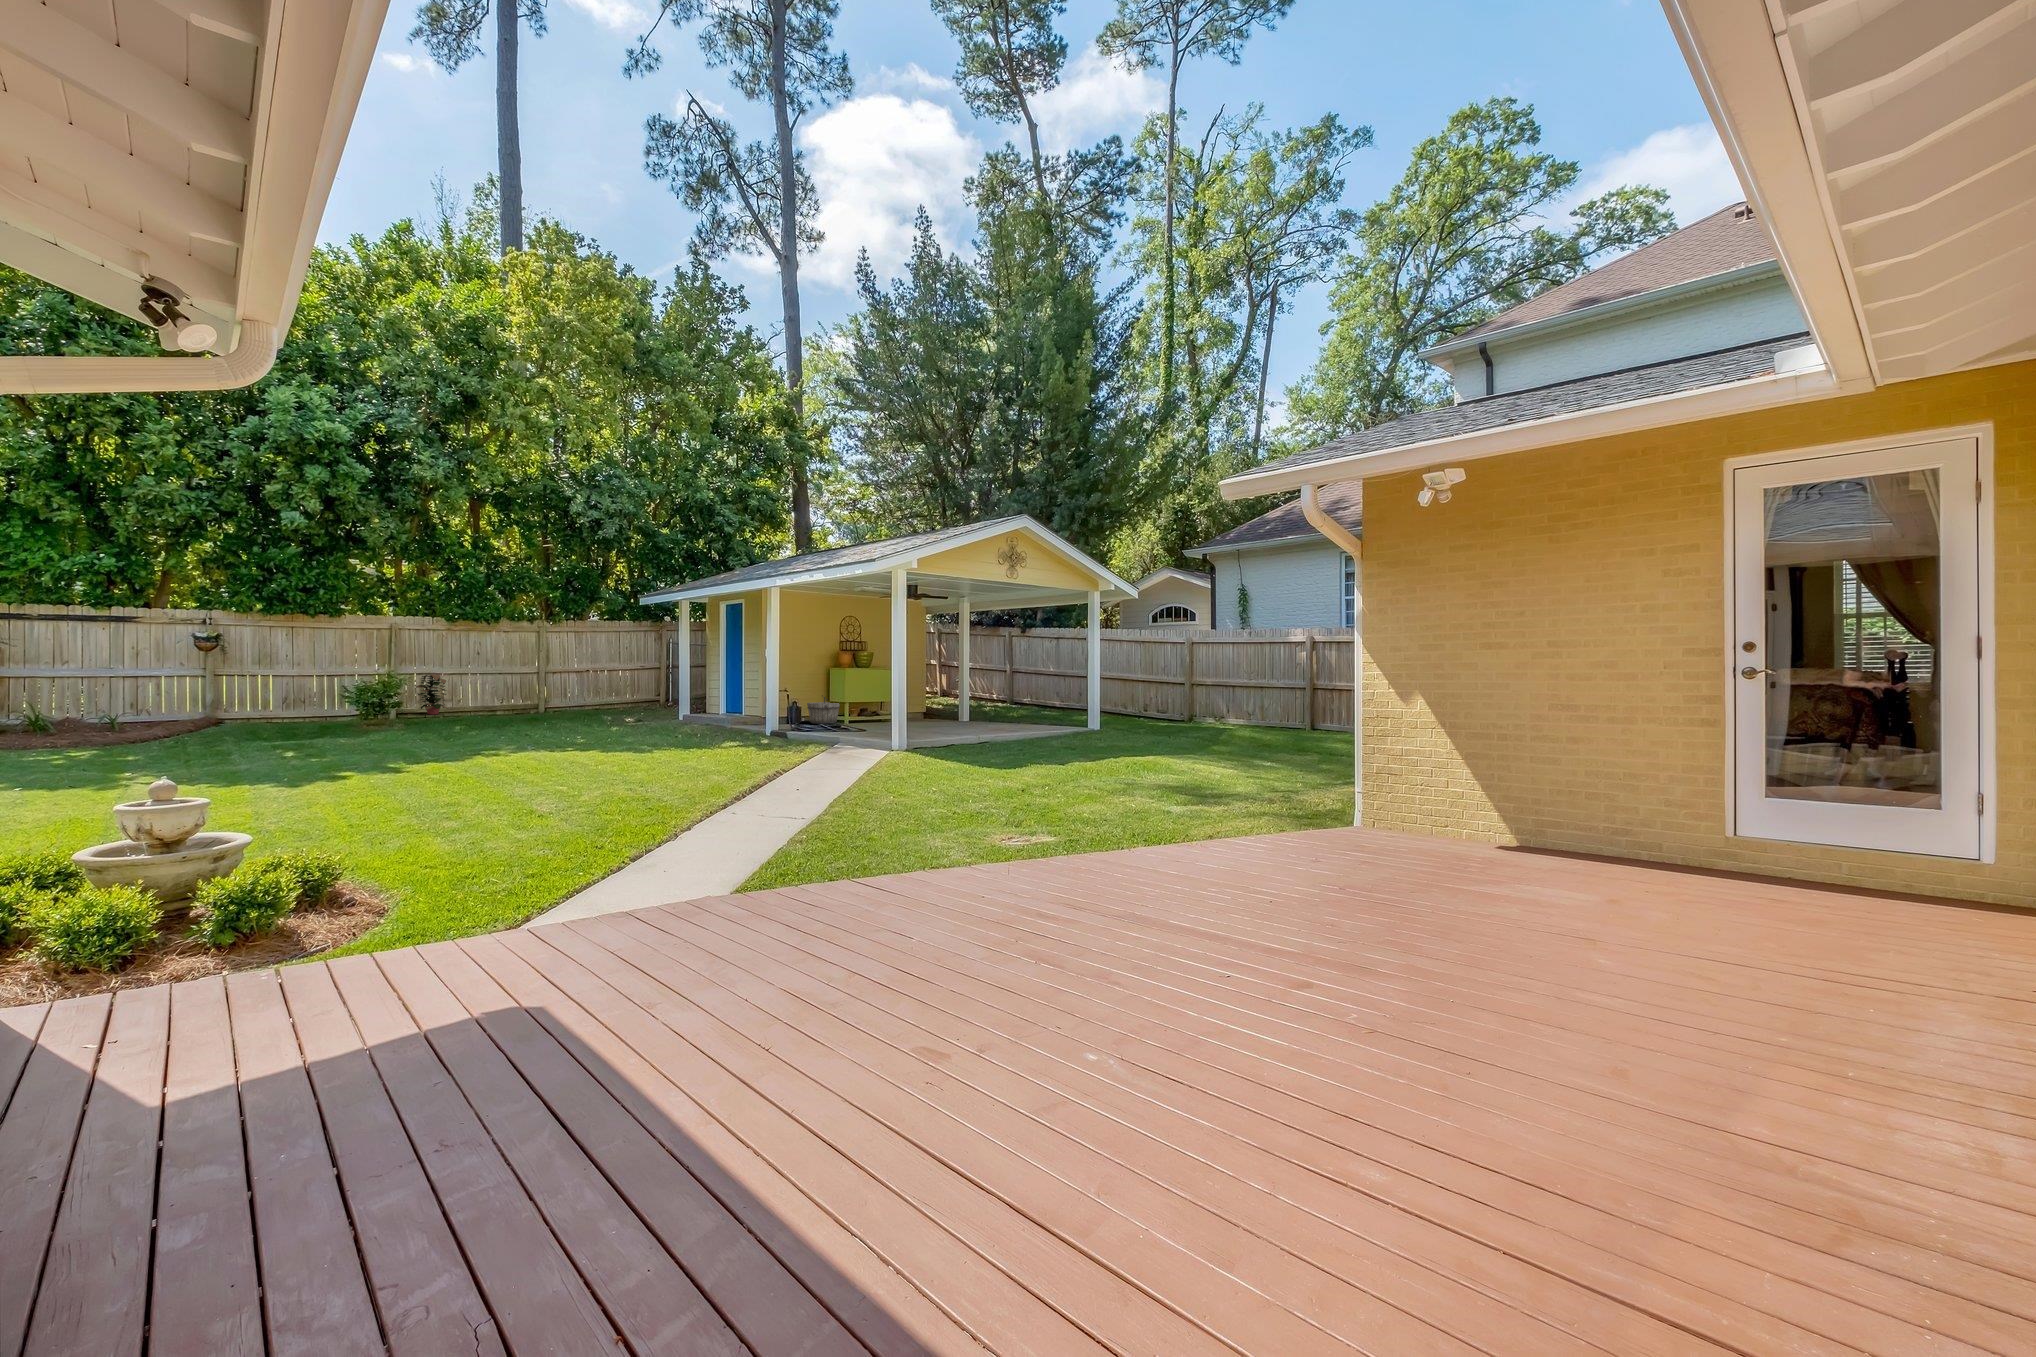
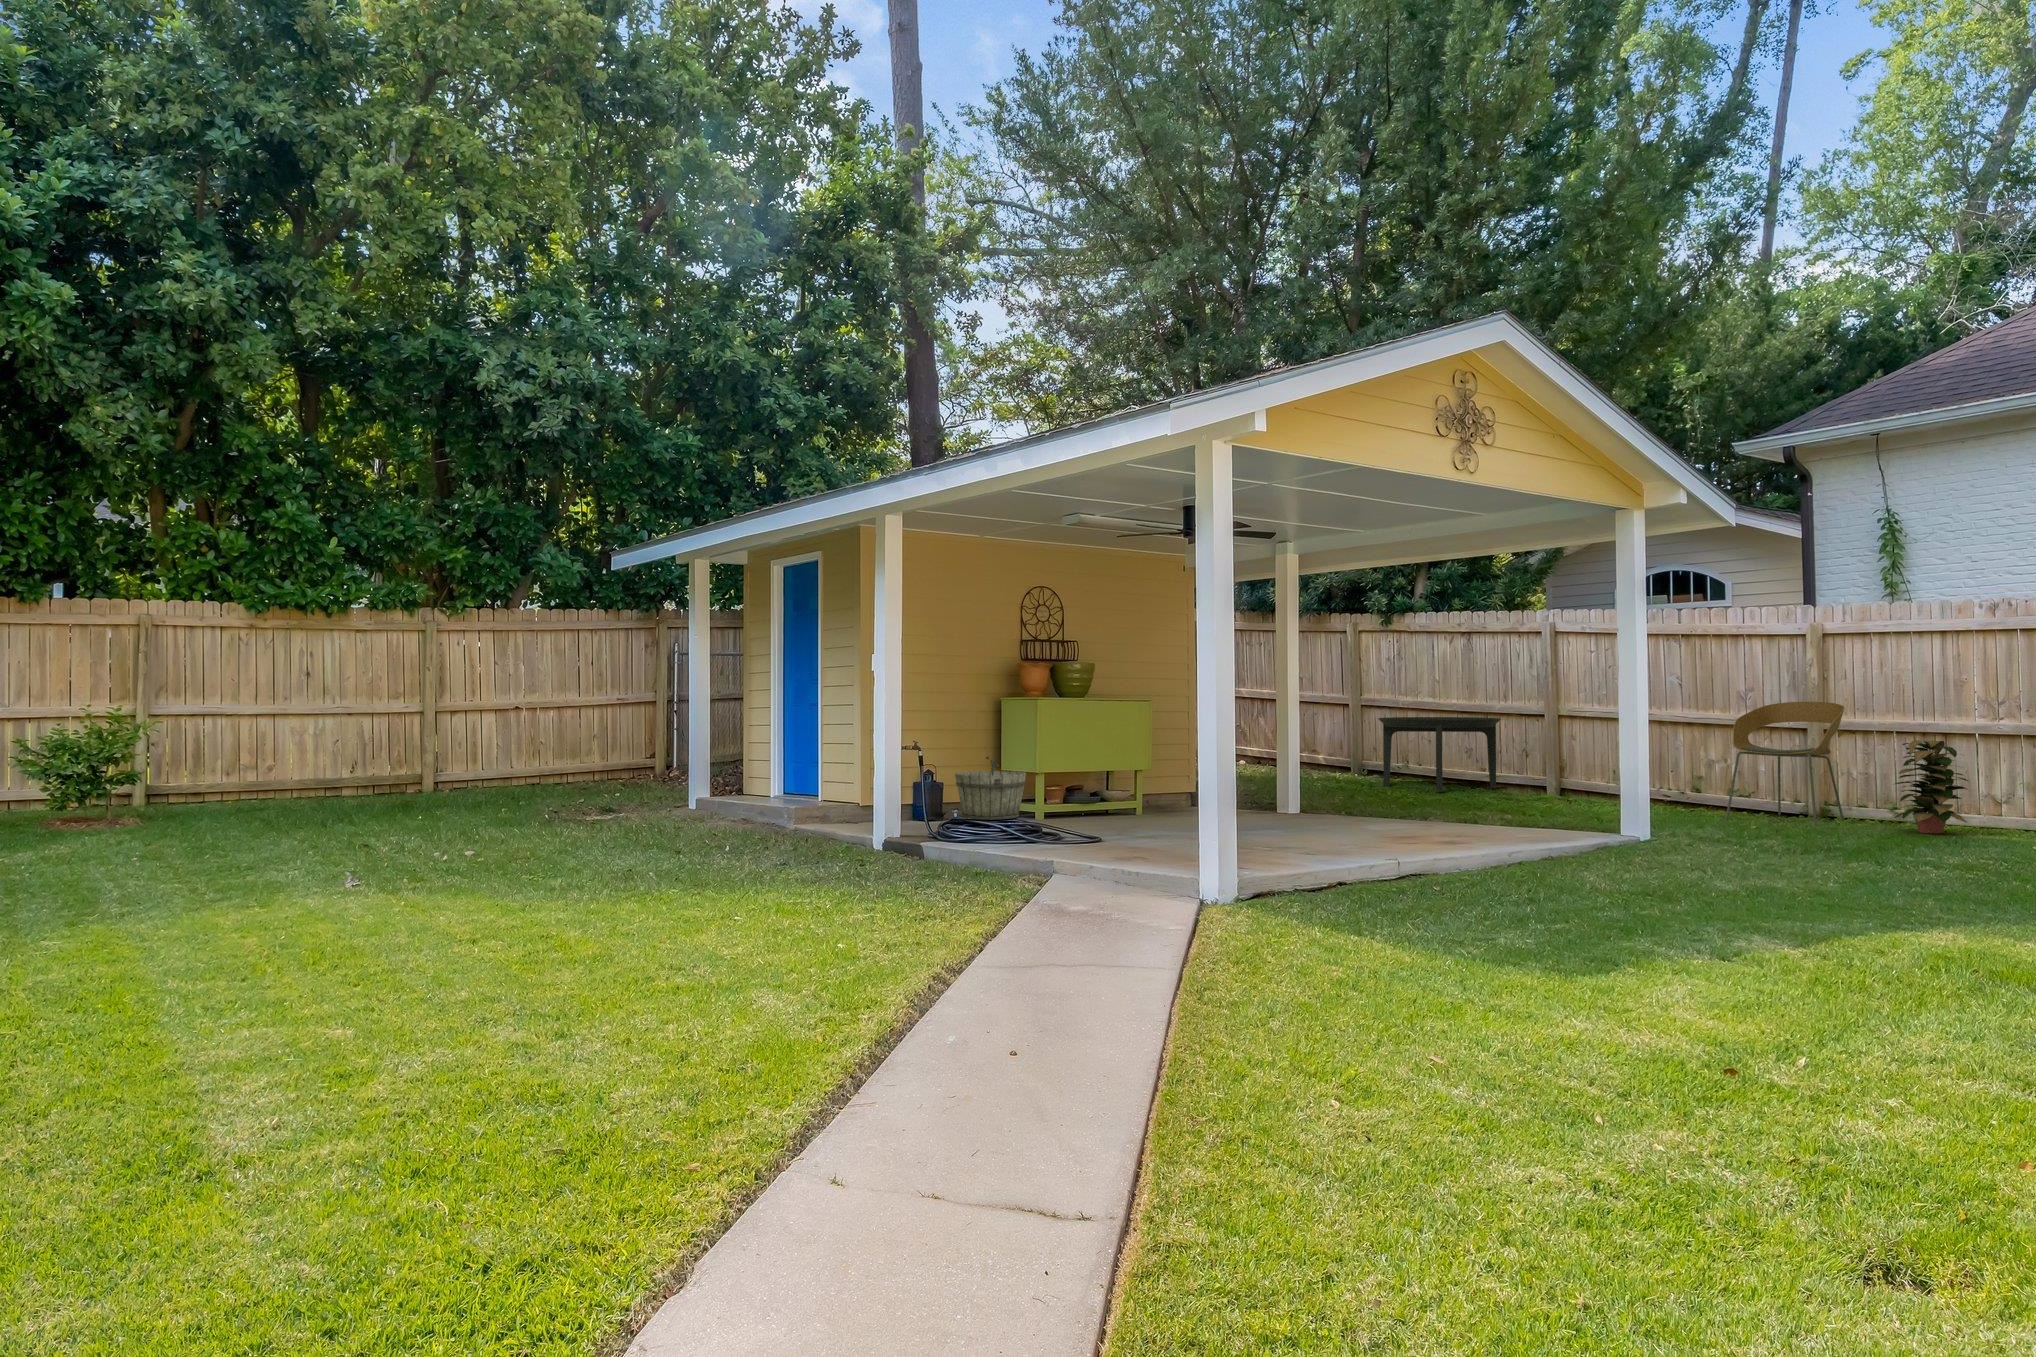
chair: none [1146,672,1194,725] -> present [1726,702,1844,826]
decorative plant: present [416,675,447,715] -> present [1895,740,1968,833]
round table: none [1012,679,1067,713] -> present [1378,717,1501,791]

